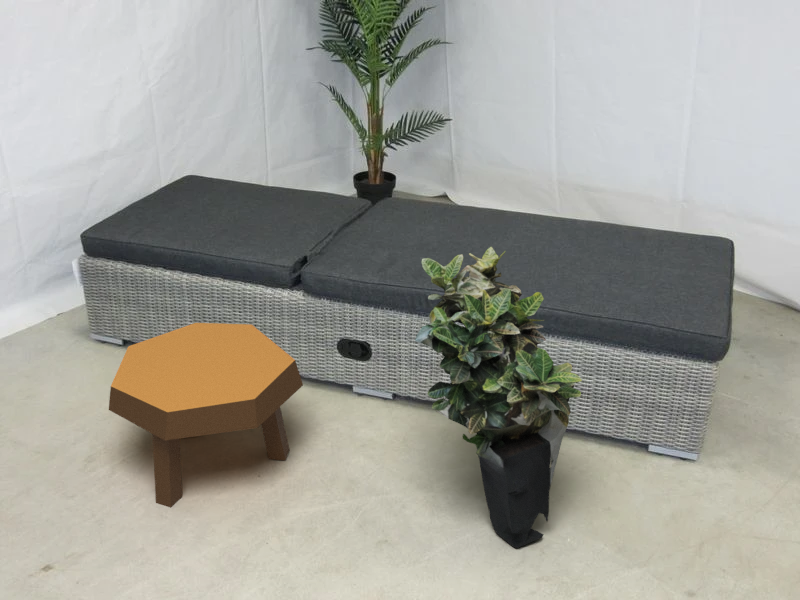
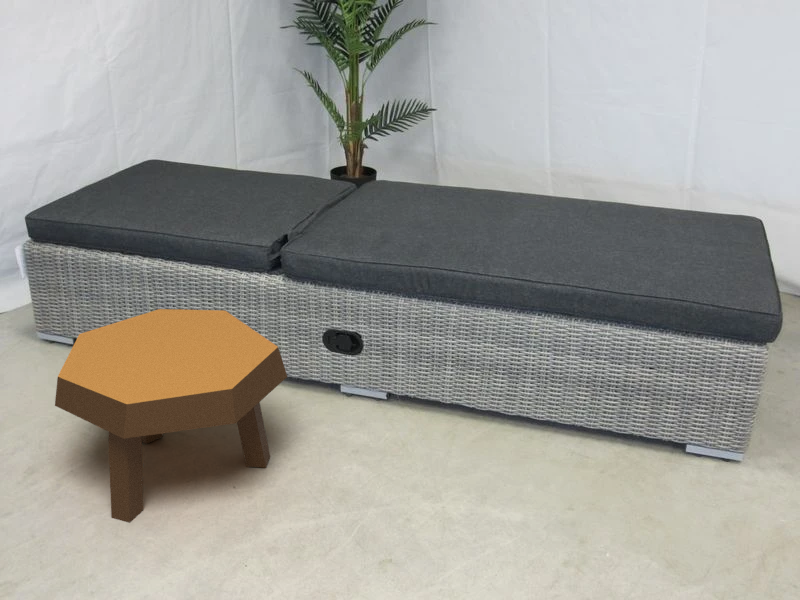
potted plant: present [415,247,582,548] -> none [429,206,628,562]

